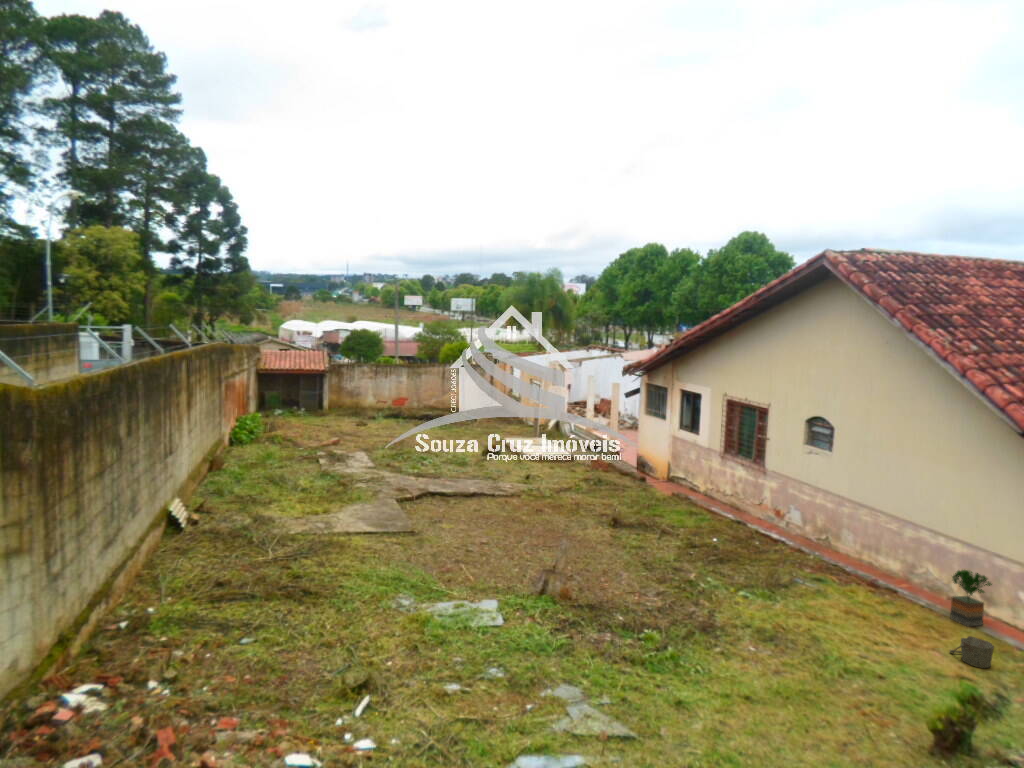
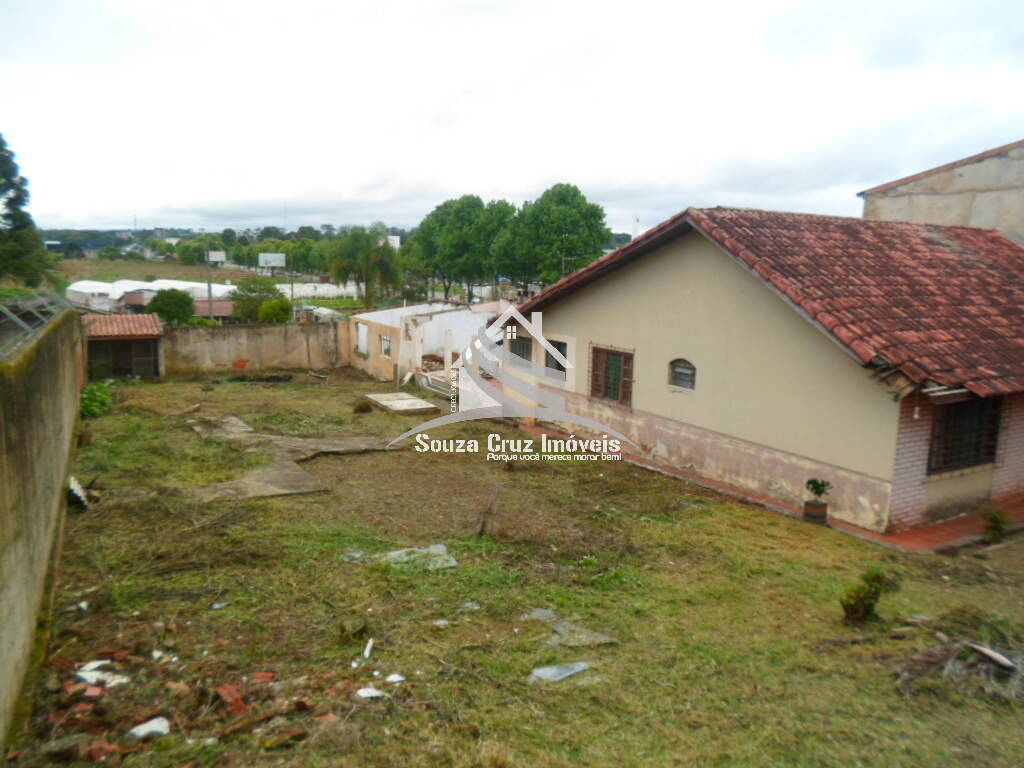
bucket: present [950,636,994,668] -> none [812,528,845,551]

